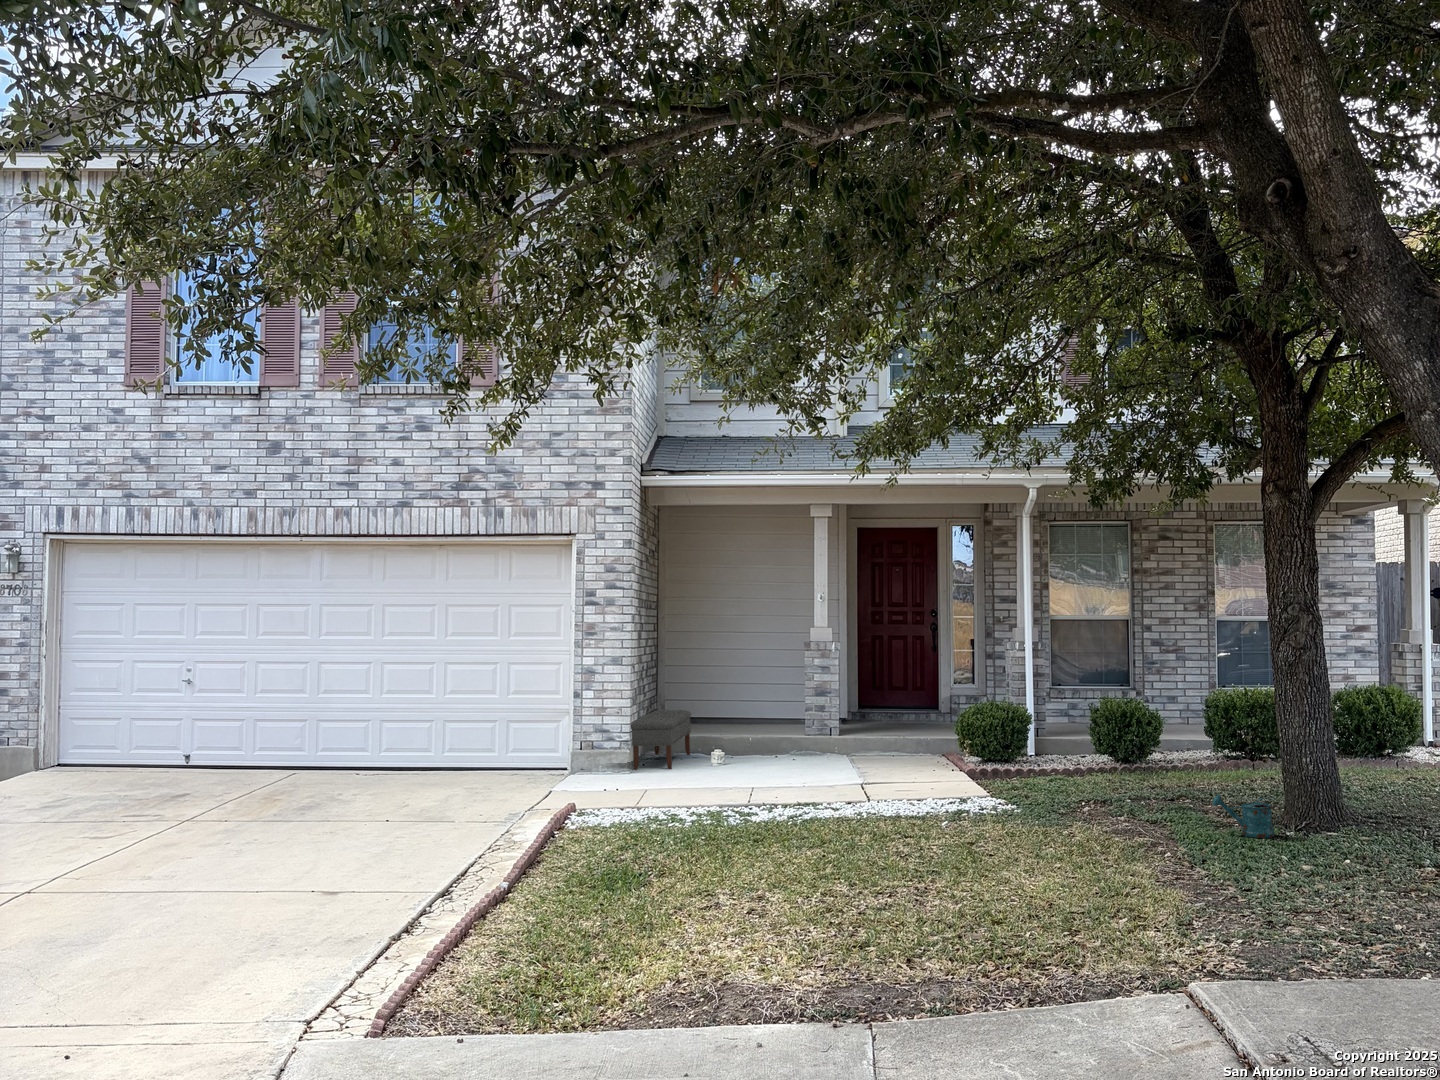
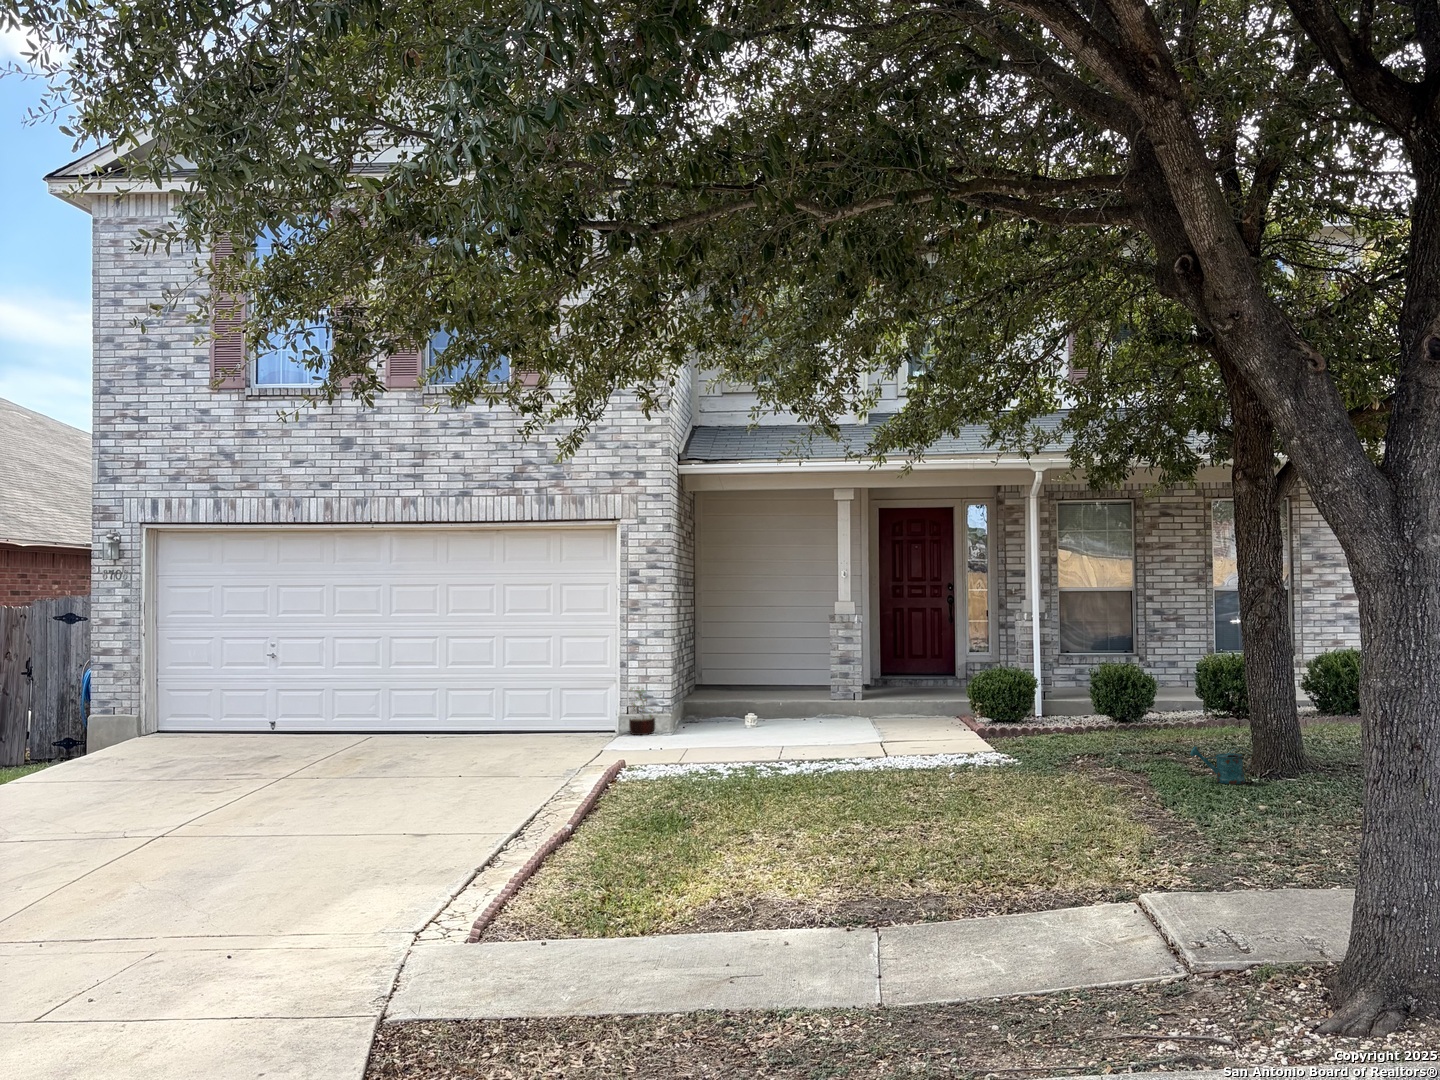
bench: present [631,710,691,769] -> none [671,677,725,731]
decorative plant: none [581,719,613,774] -> present [629,688,655,735]

